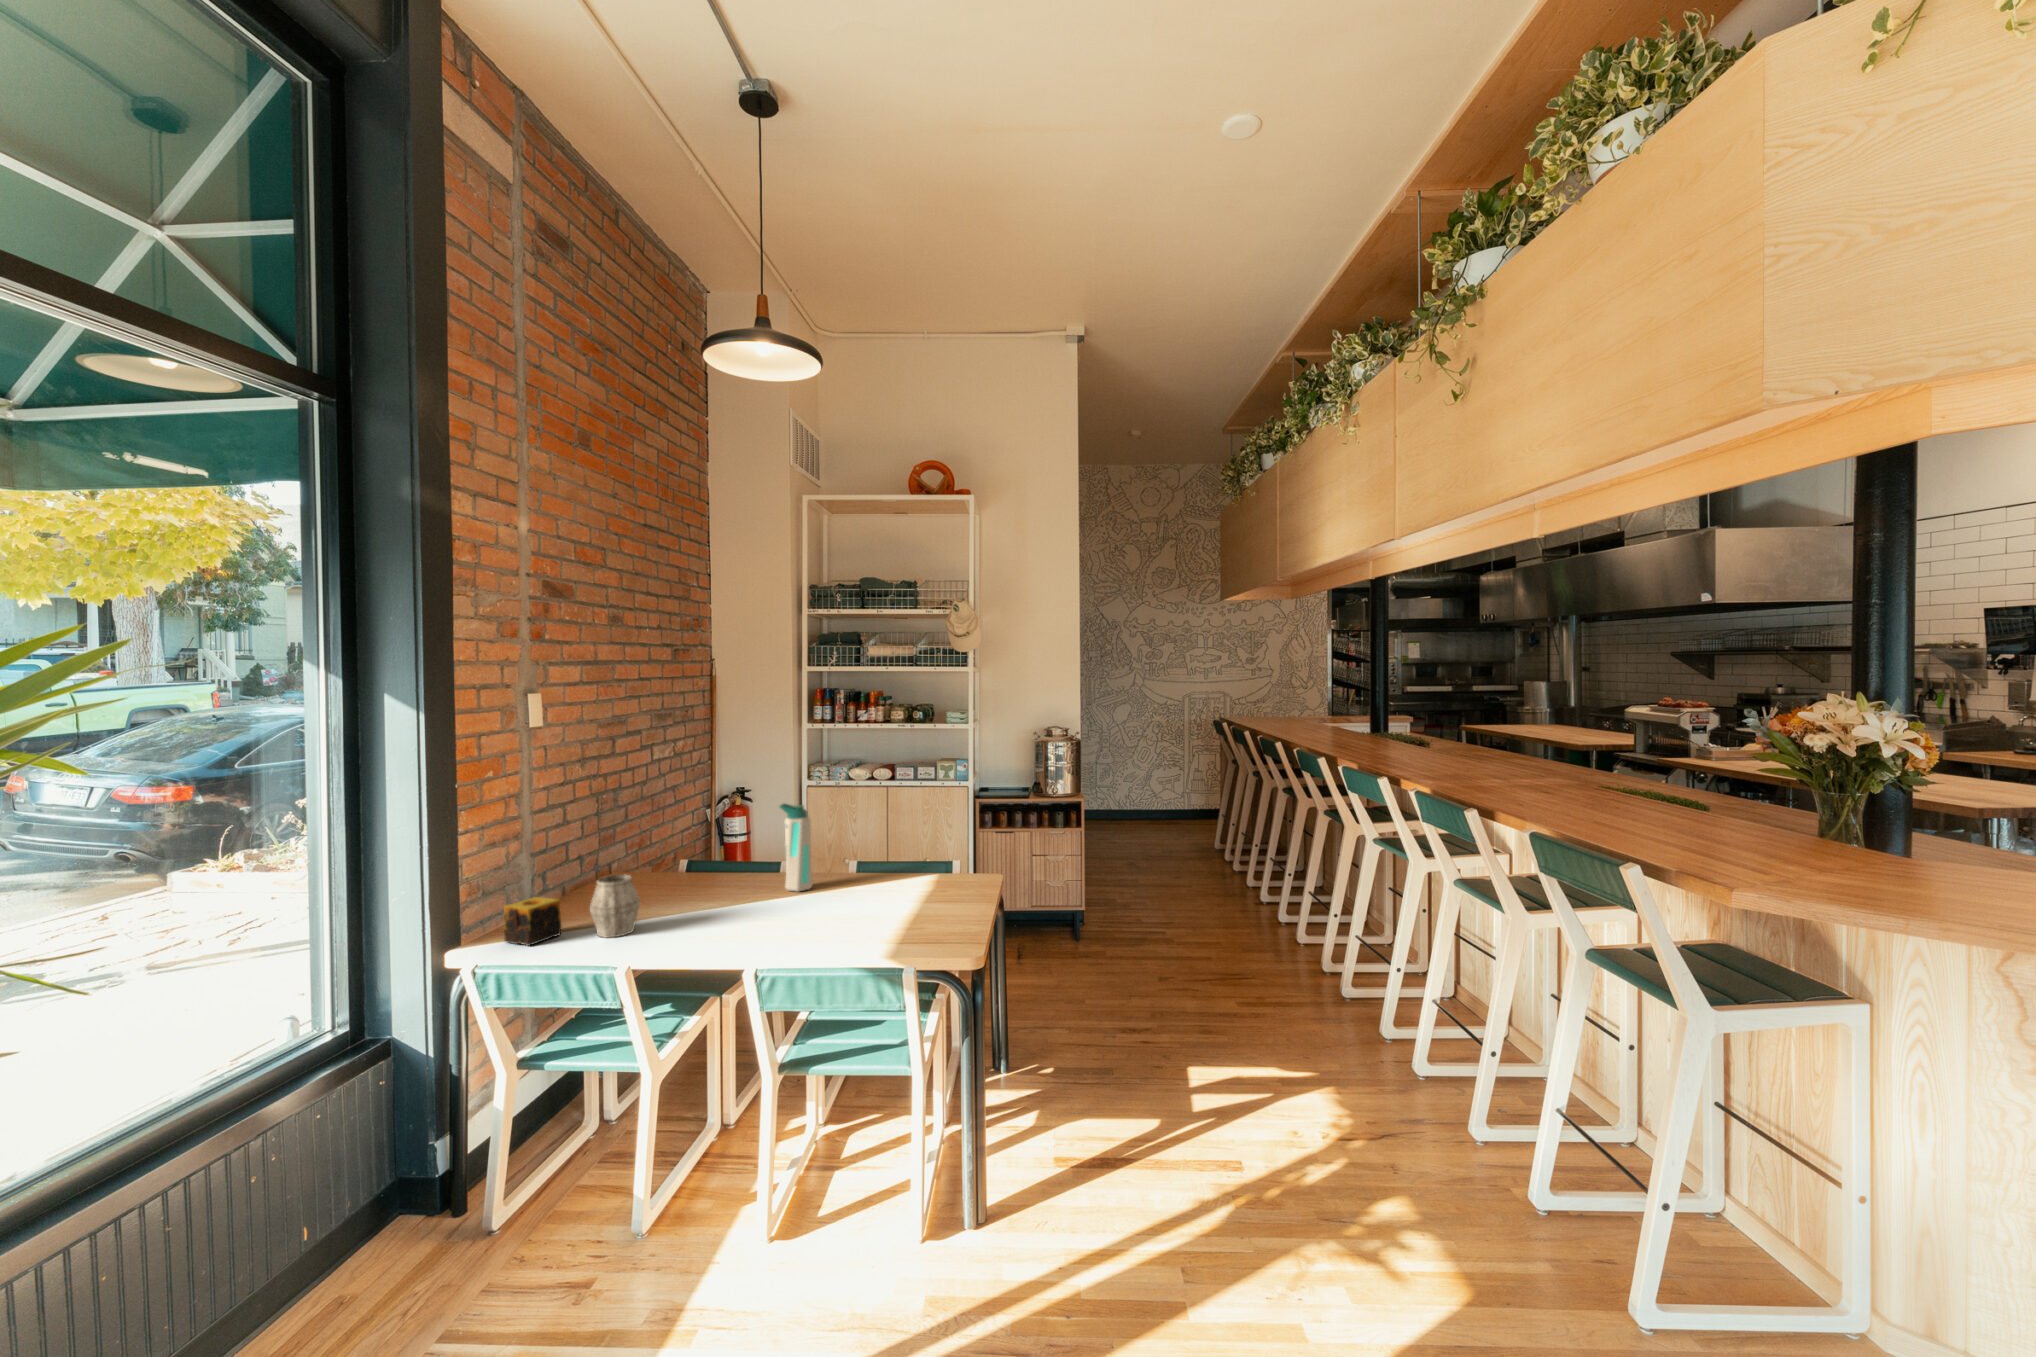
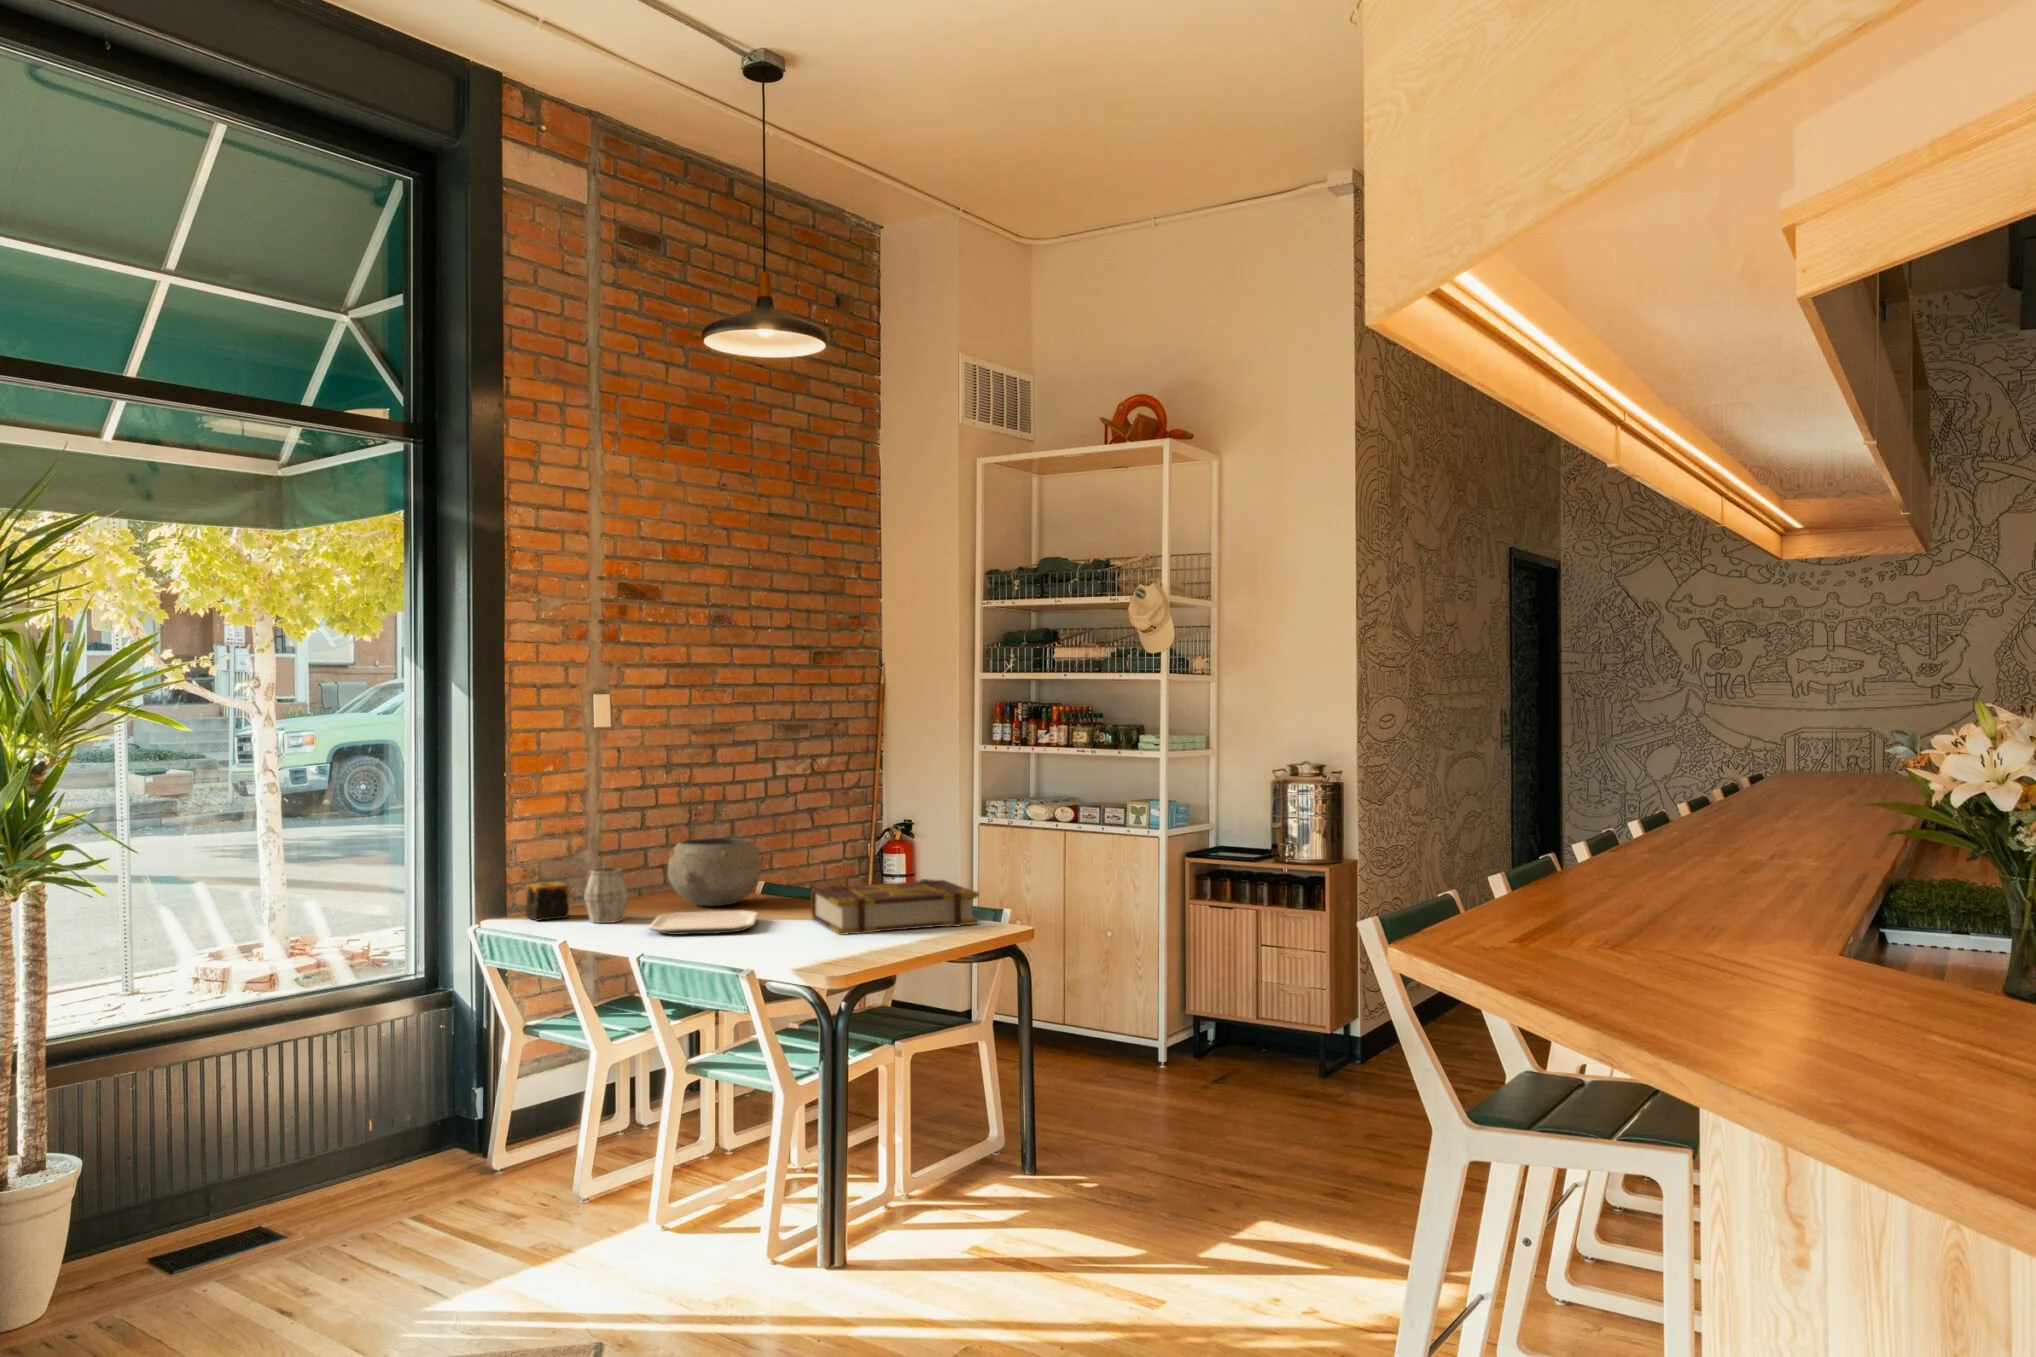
water bottle: present [780,804,813,892] -> none [786,818,821,913]
ceramic bowl: none [640,826,739,897] -> present [668,838,761,906]
book: none [824,845,986,913] -> present [810,879,979,935]
plate: none [683,899,808,940] -> present [649,911,758,935]

